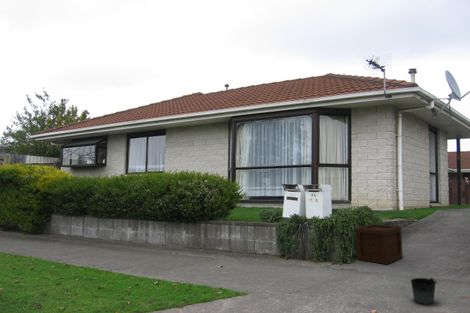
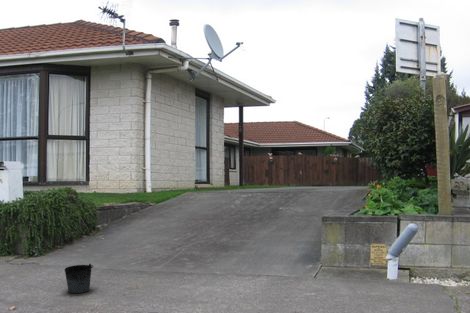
wooden crate: present [356,224,402,264] -> none [45,208,104,254]

